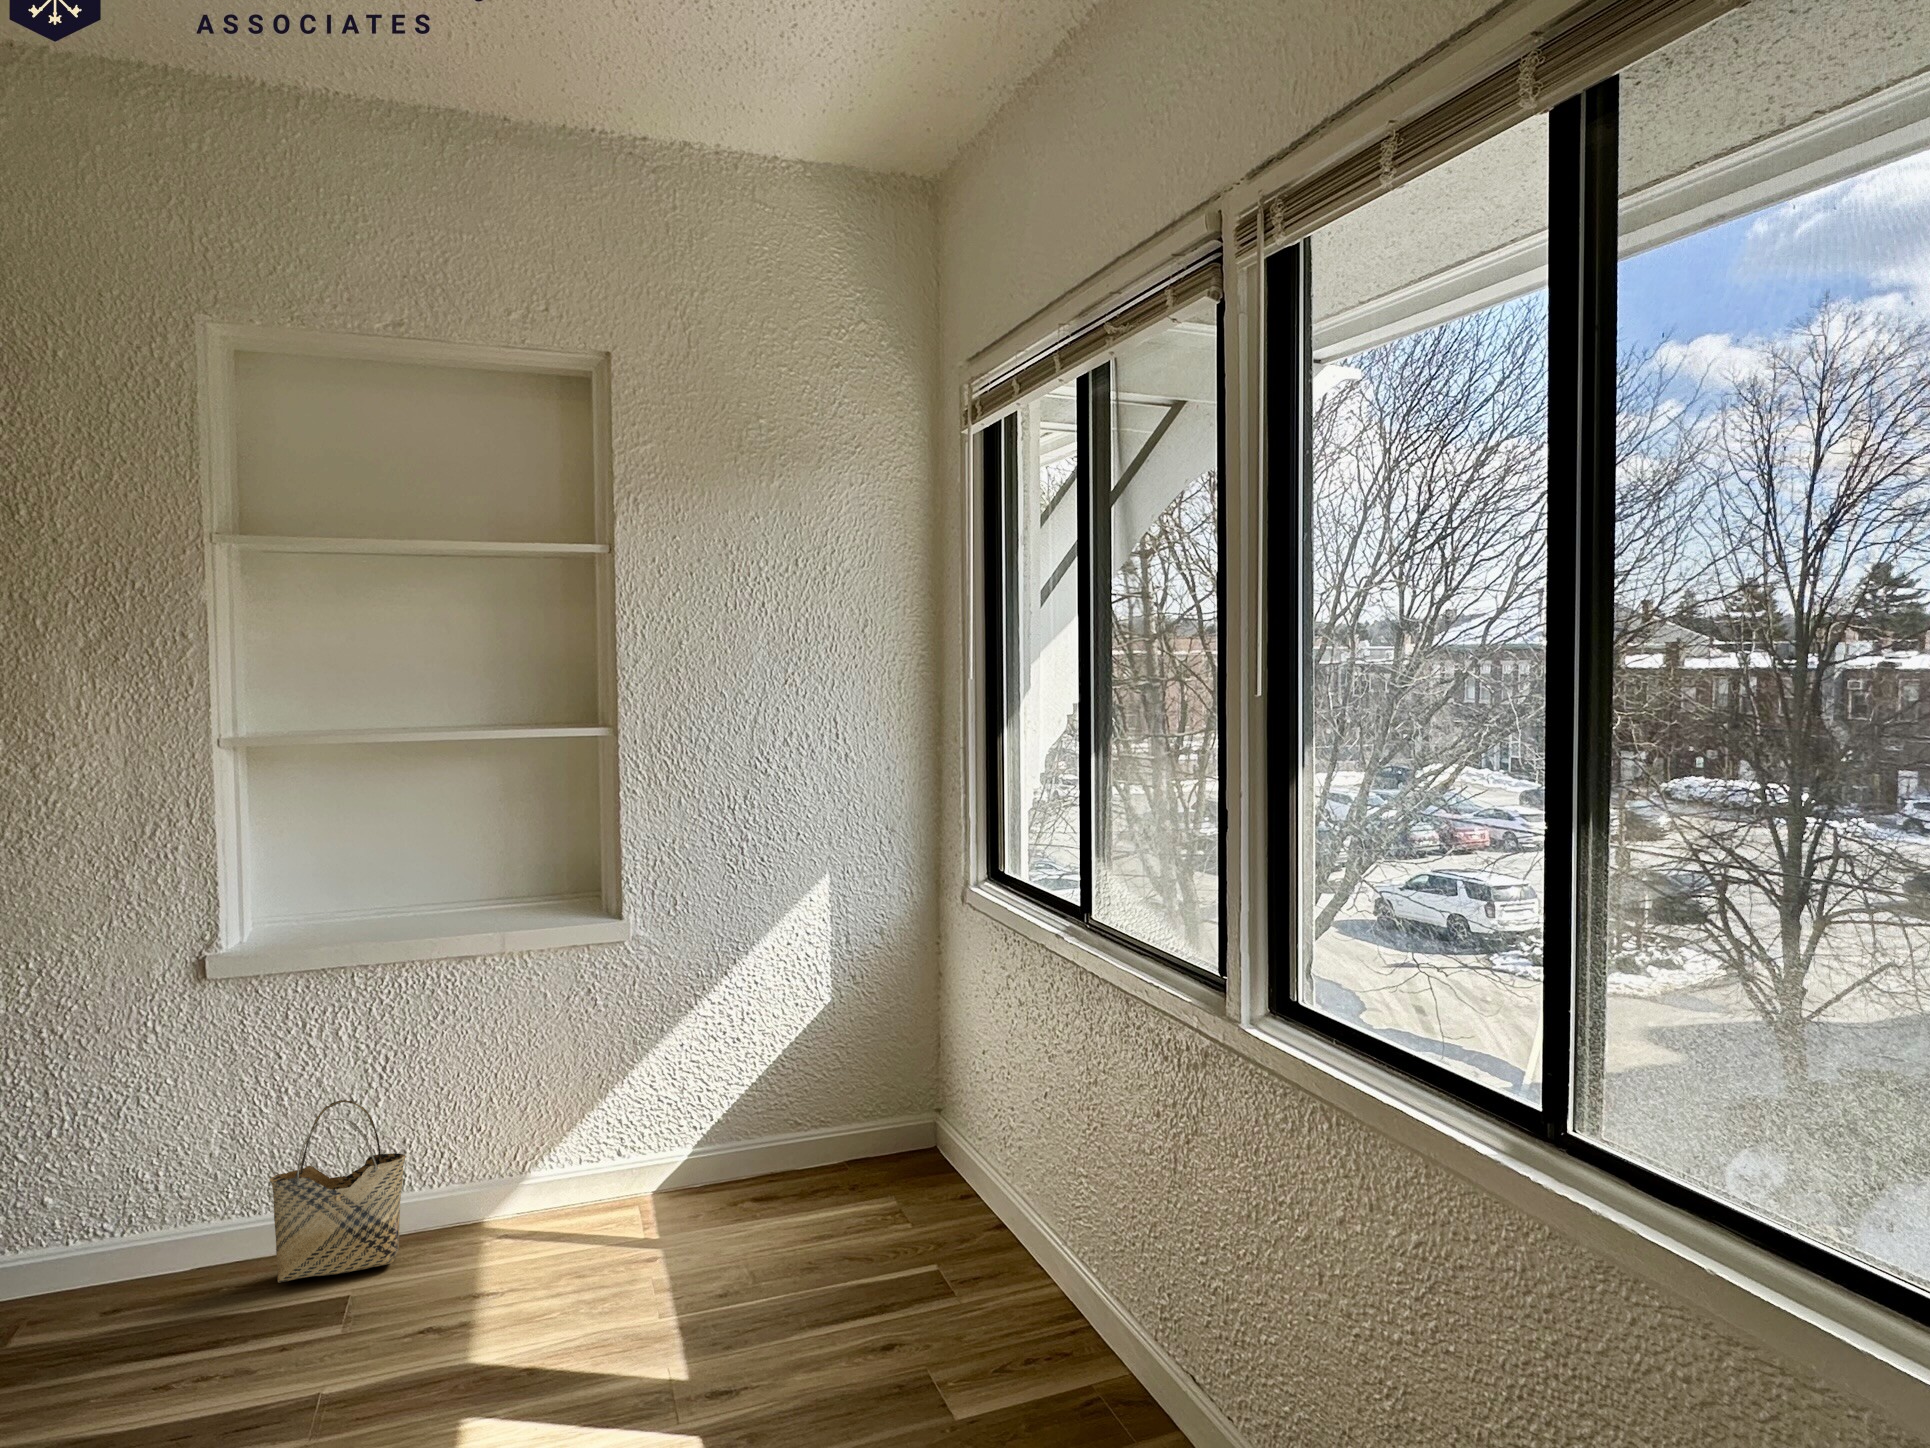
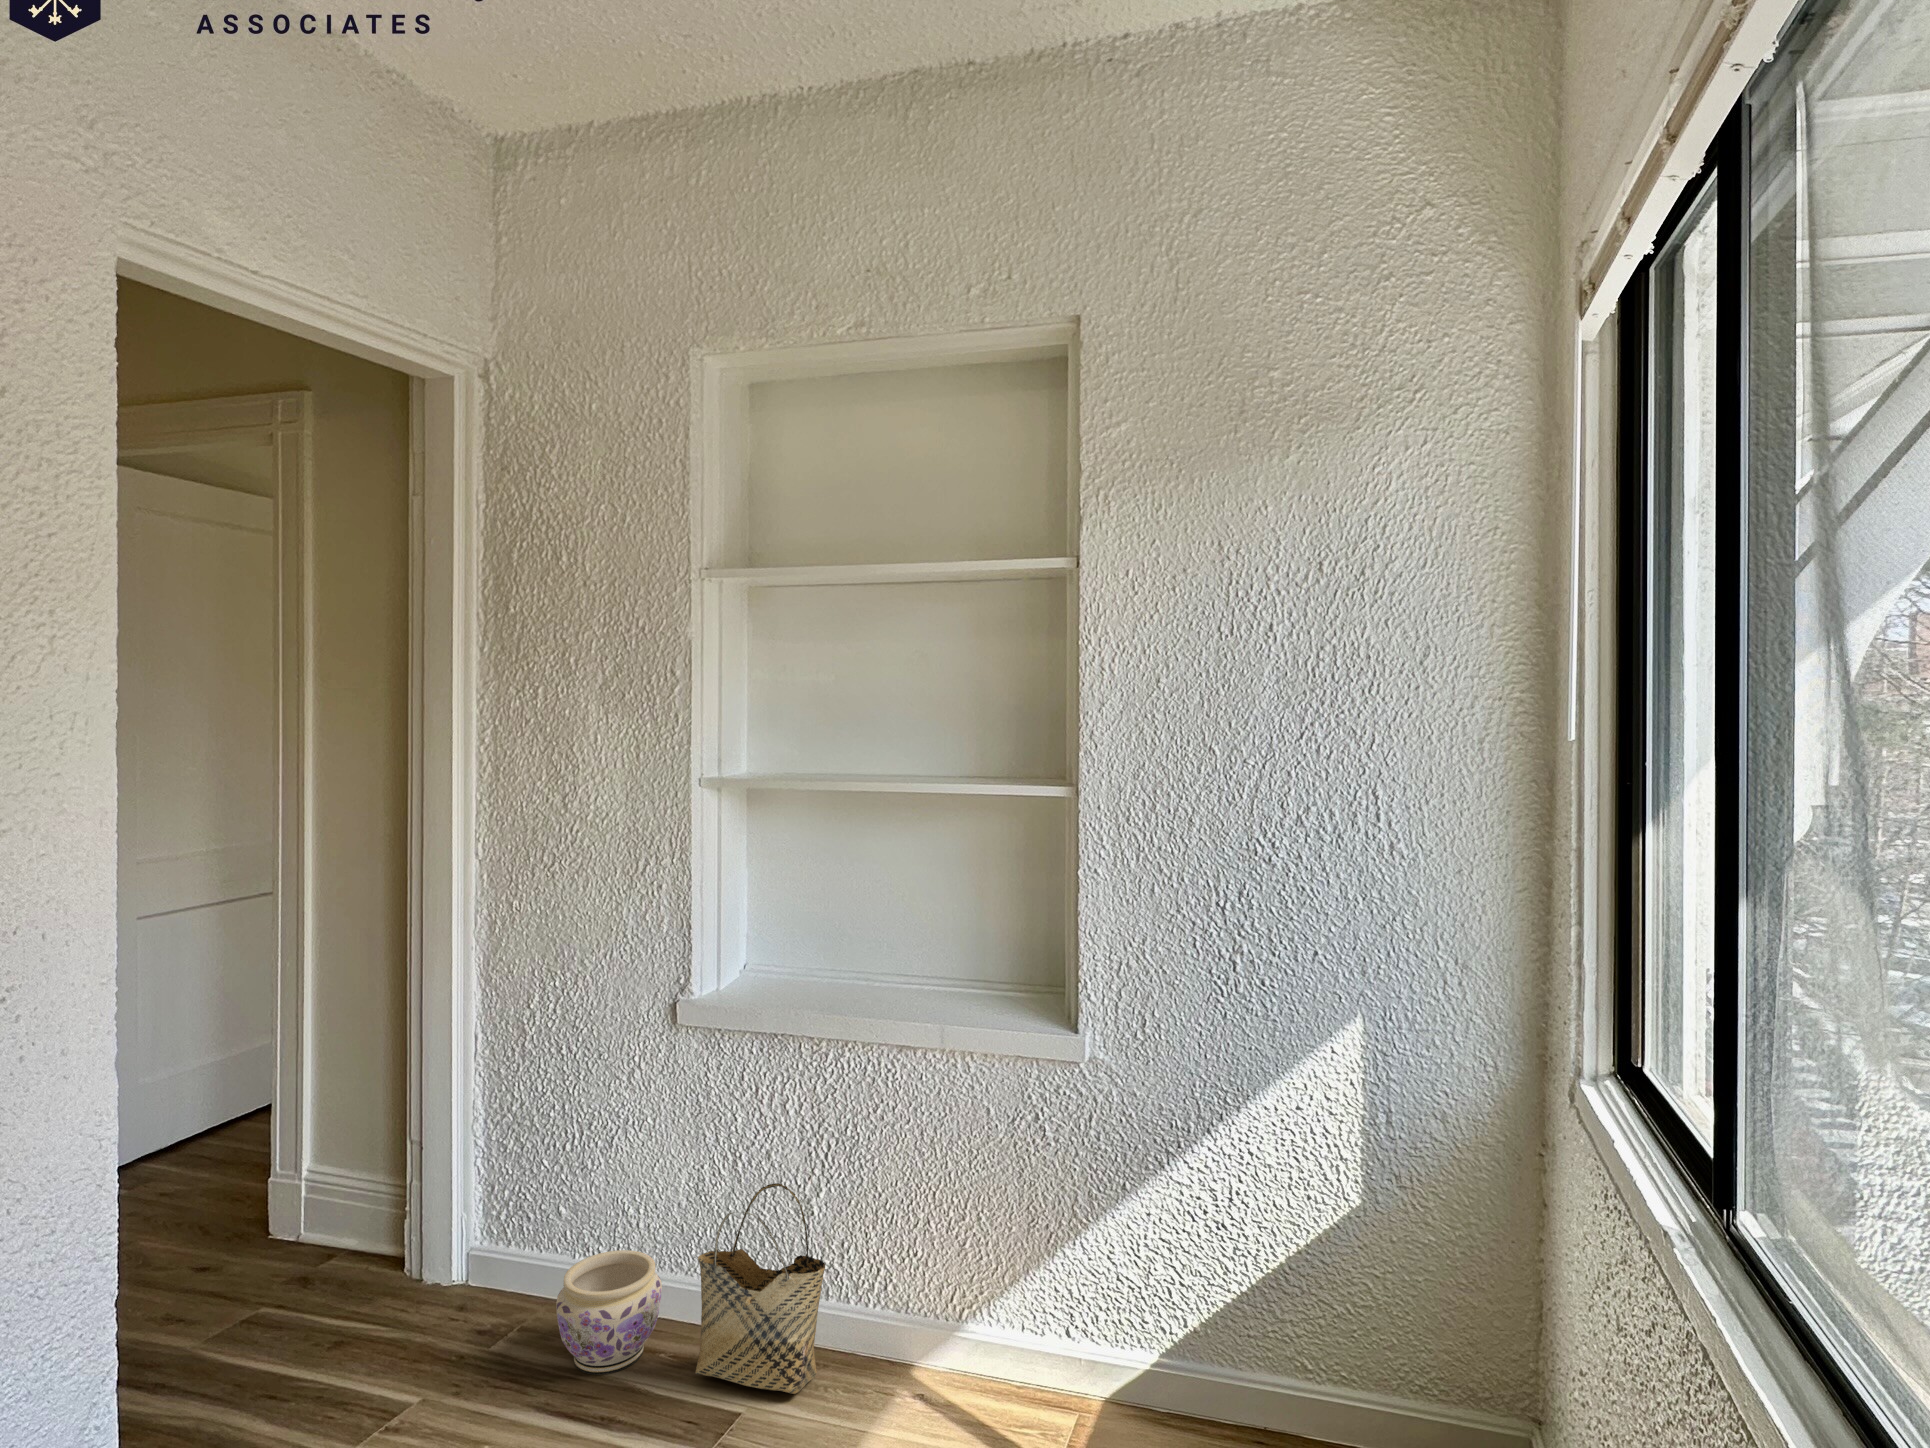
planter: none [98,1205,218,1322] -> present [556,1250,662,1375]

